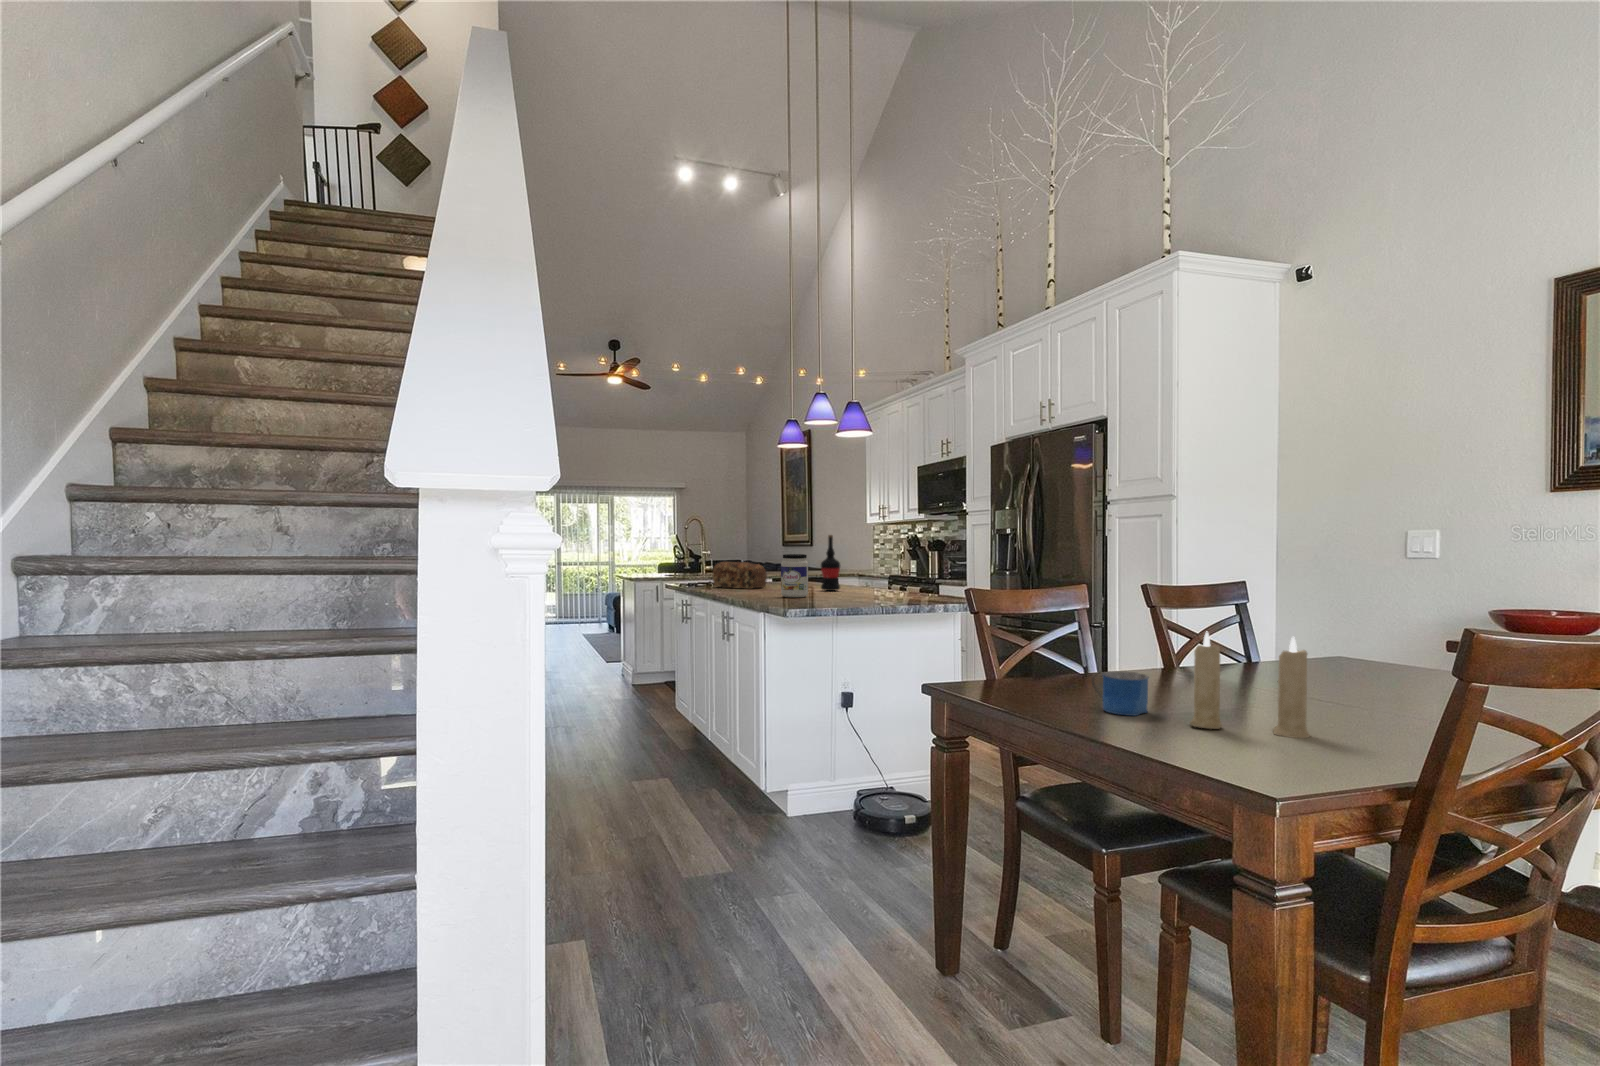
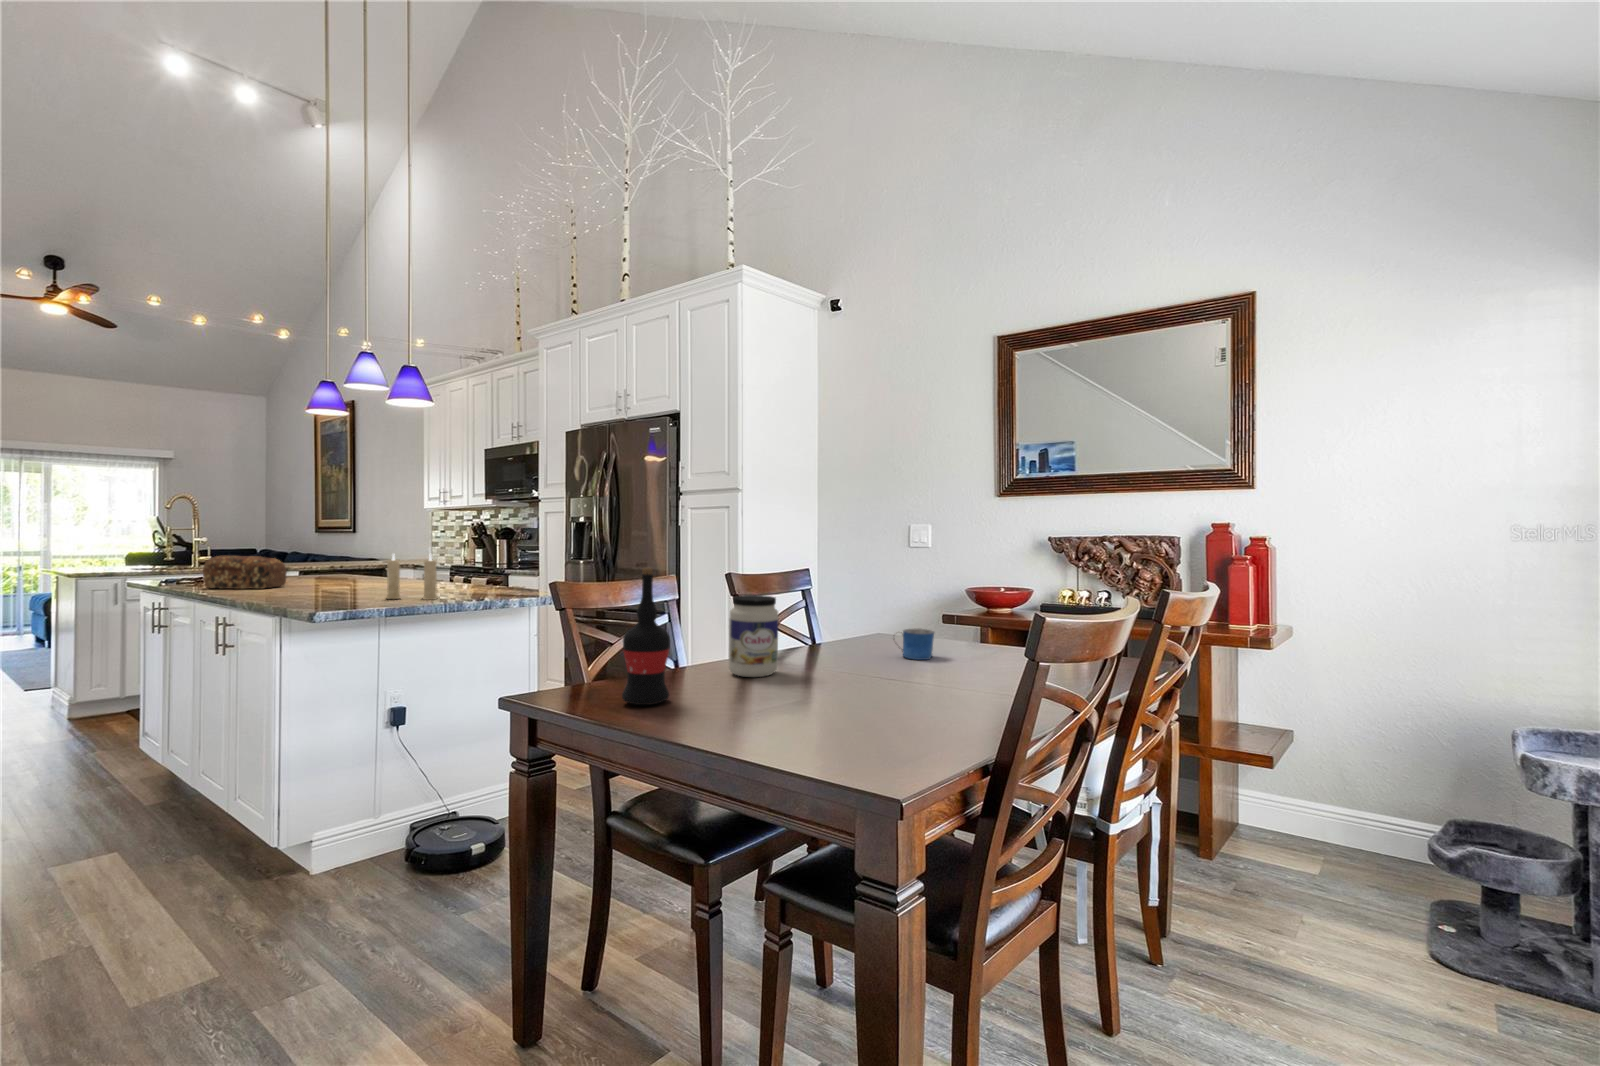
wine bottle: present [821,535,840,591] -> present [622,568,670,705]
jar: present [781,554,808,598] -> present [729,595,779,677]
candle: present [1190,631,1310,738] -> present [386,554,437,600]
mug: present [1091,671,1149,716] -> present [893,629,934,660]

